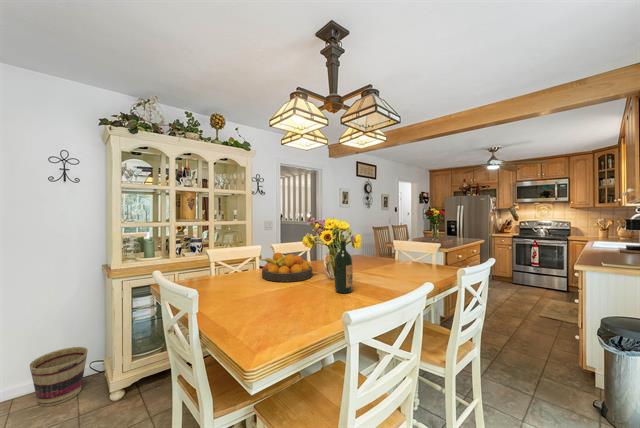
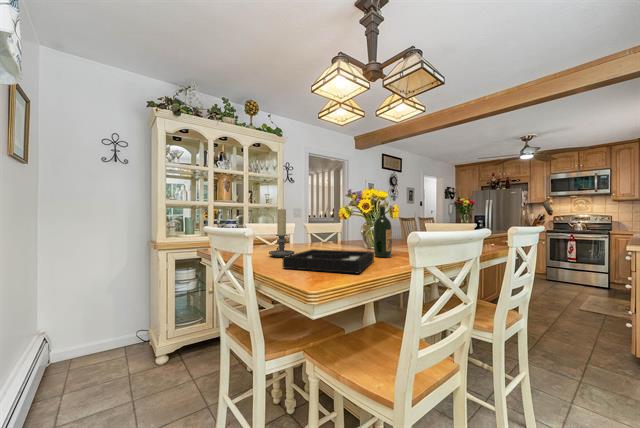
candle holder: none [225,243,253,295] -> present [269,209,295,257]
fruit bowl: present [262,253,312,282] -> none [298,226,348,251]
decorative tray: none [232,286,332,329] -> present [283,249,374,273]
basket: present [30,347,88,407] -> none [85,316,134,367]

